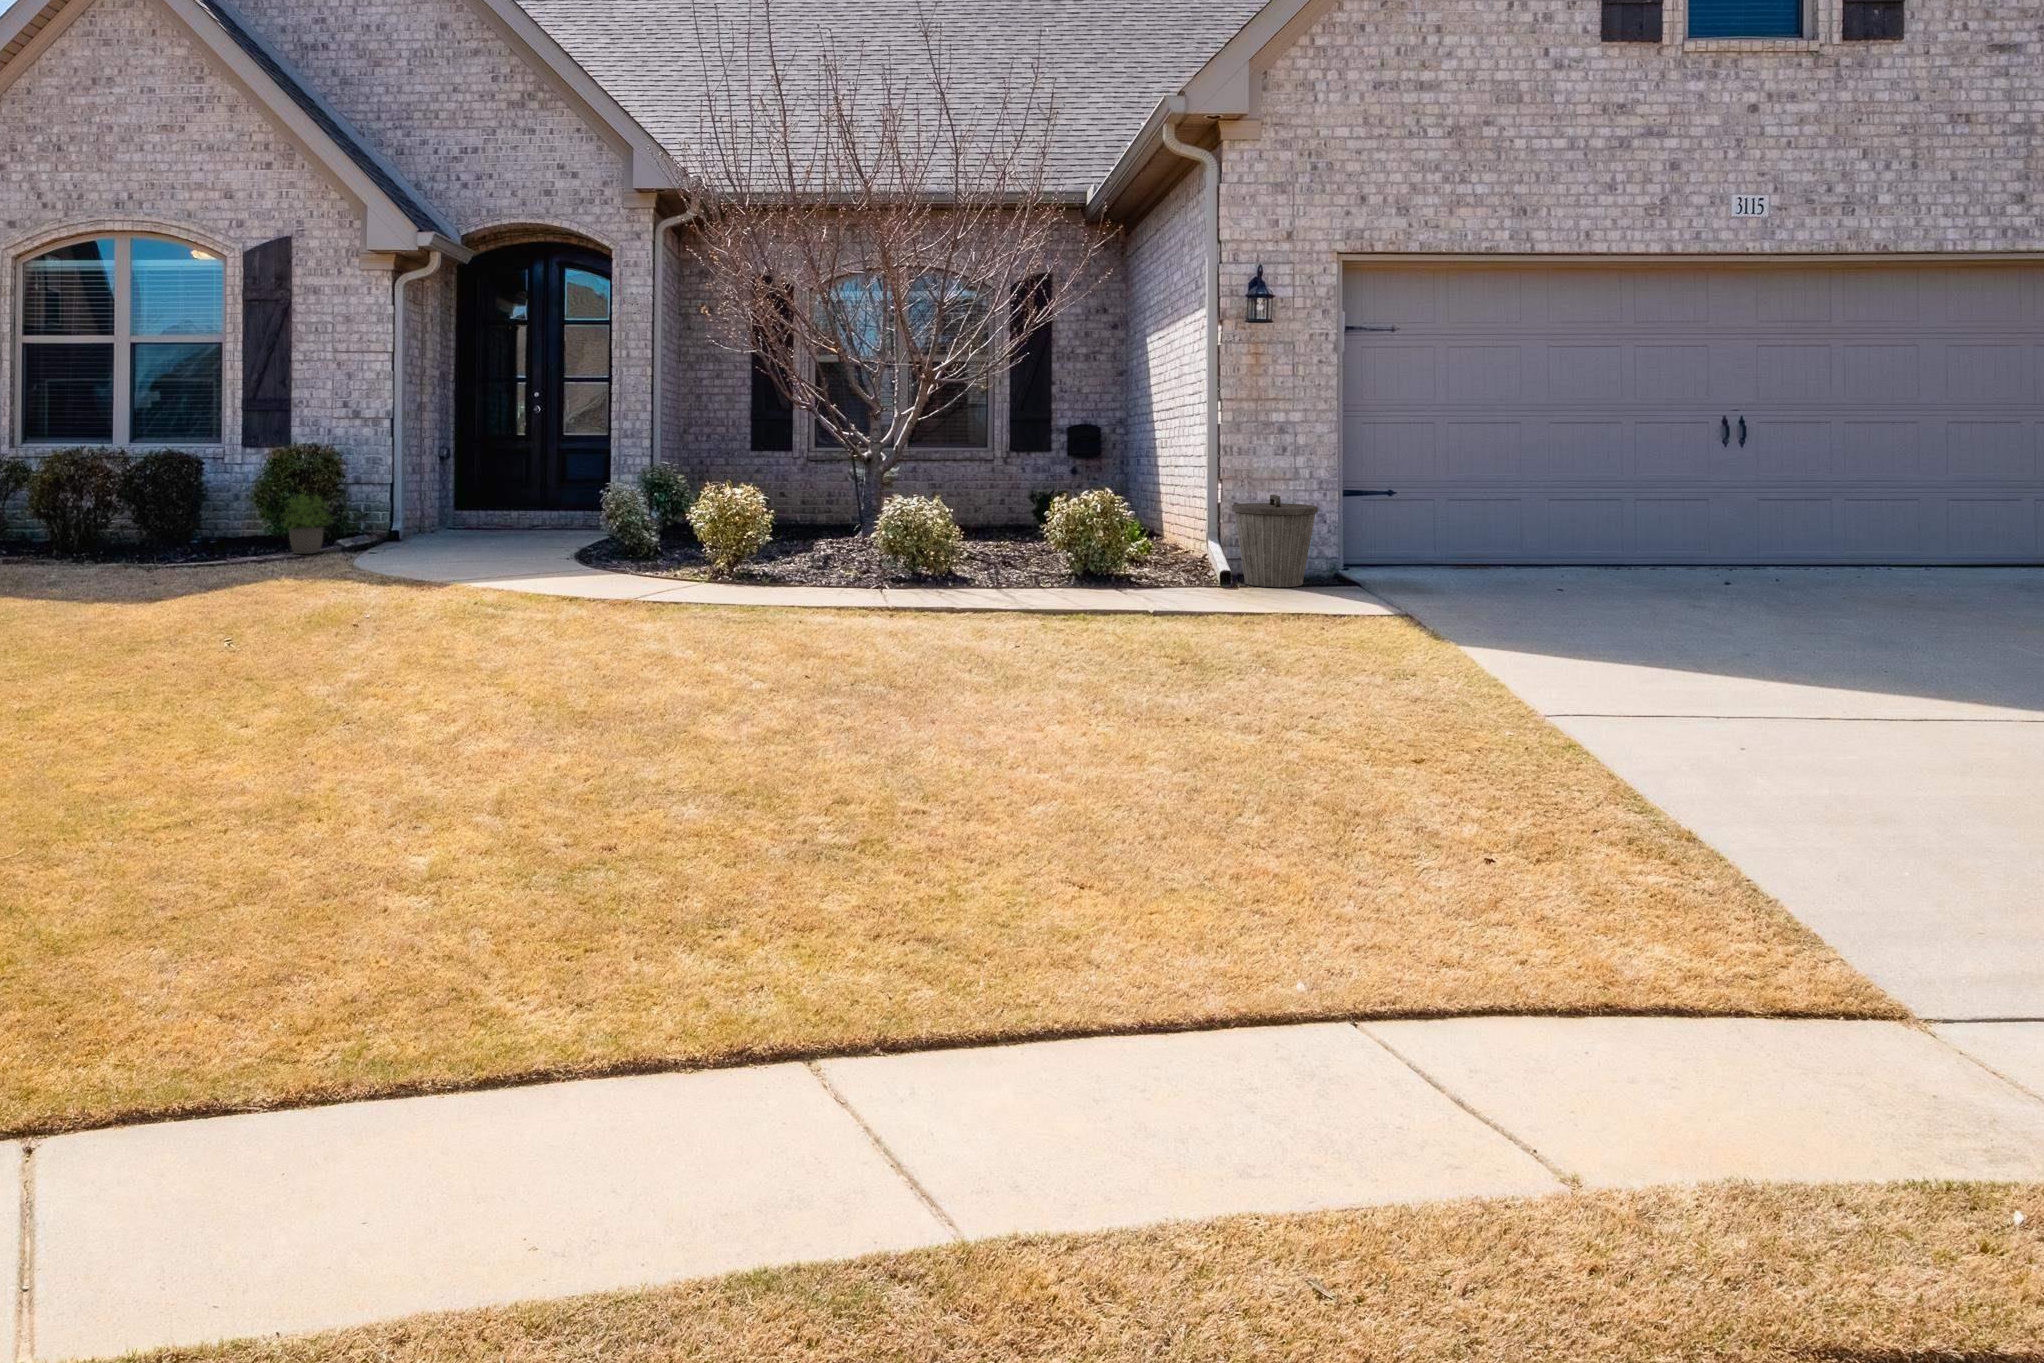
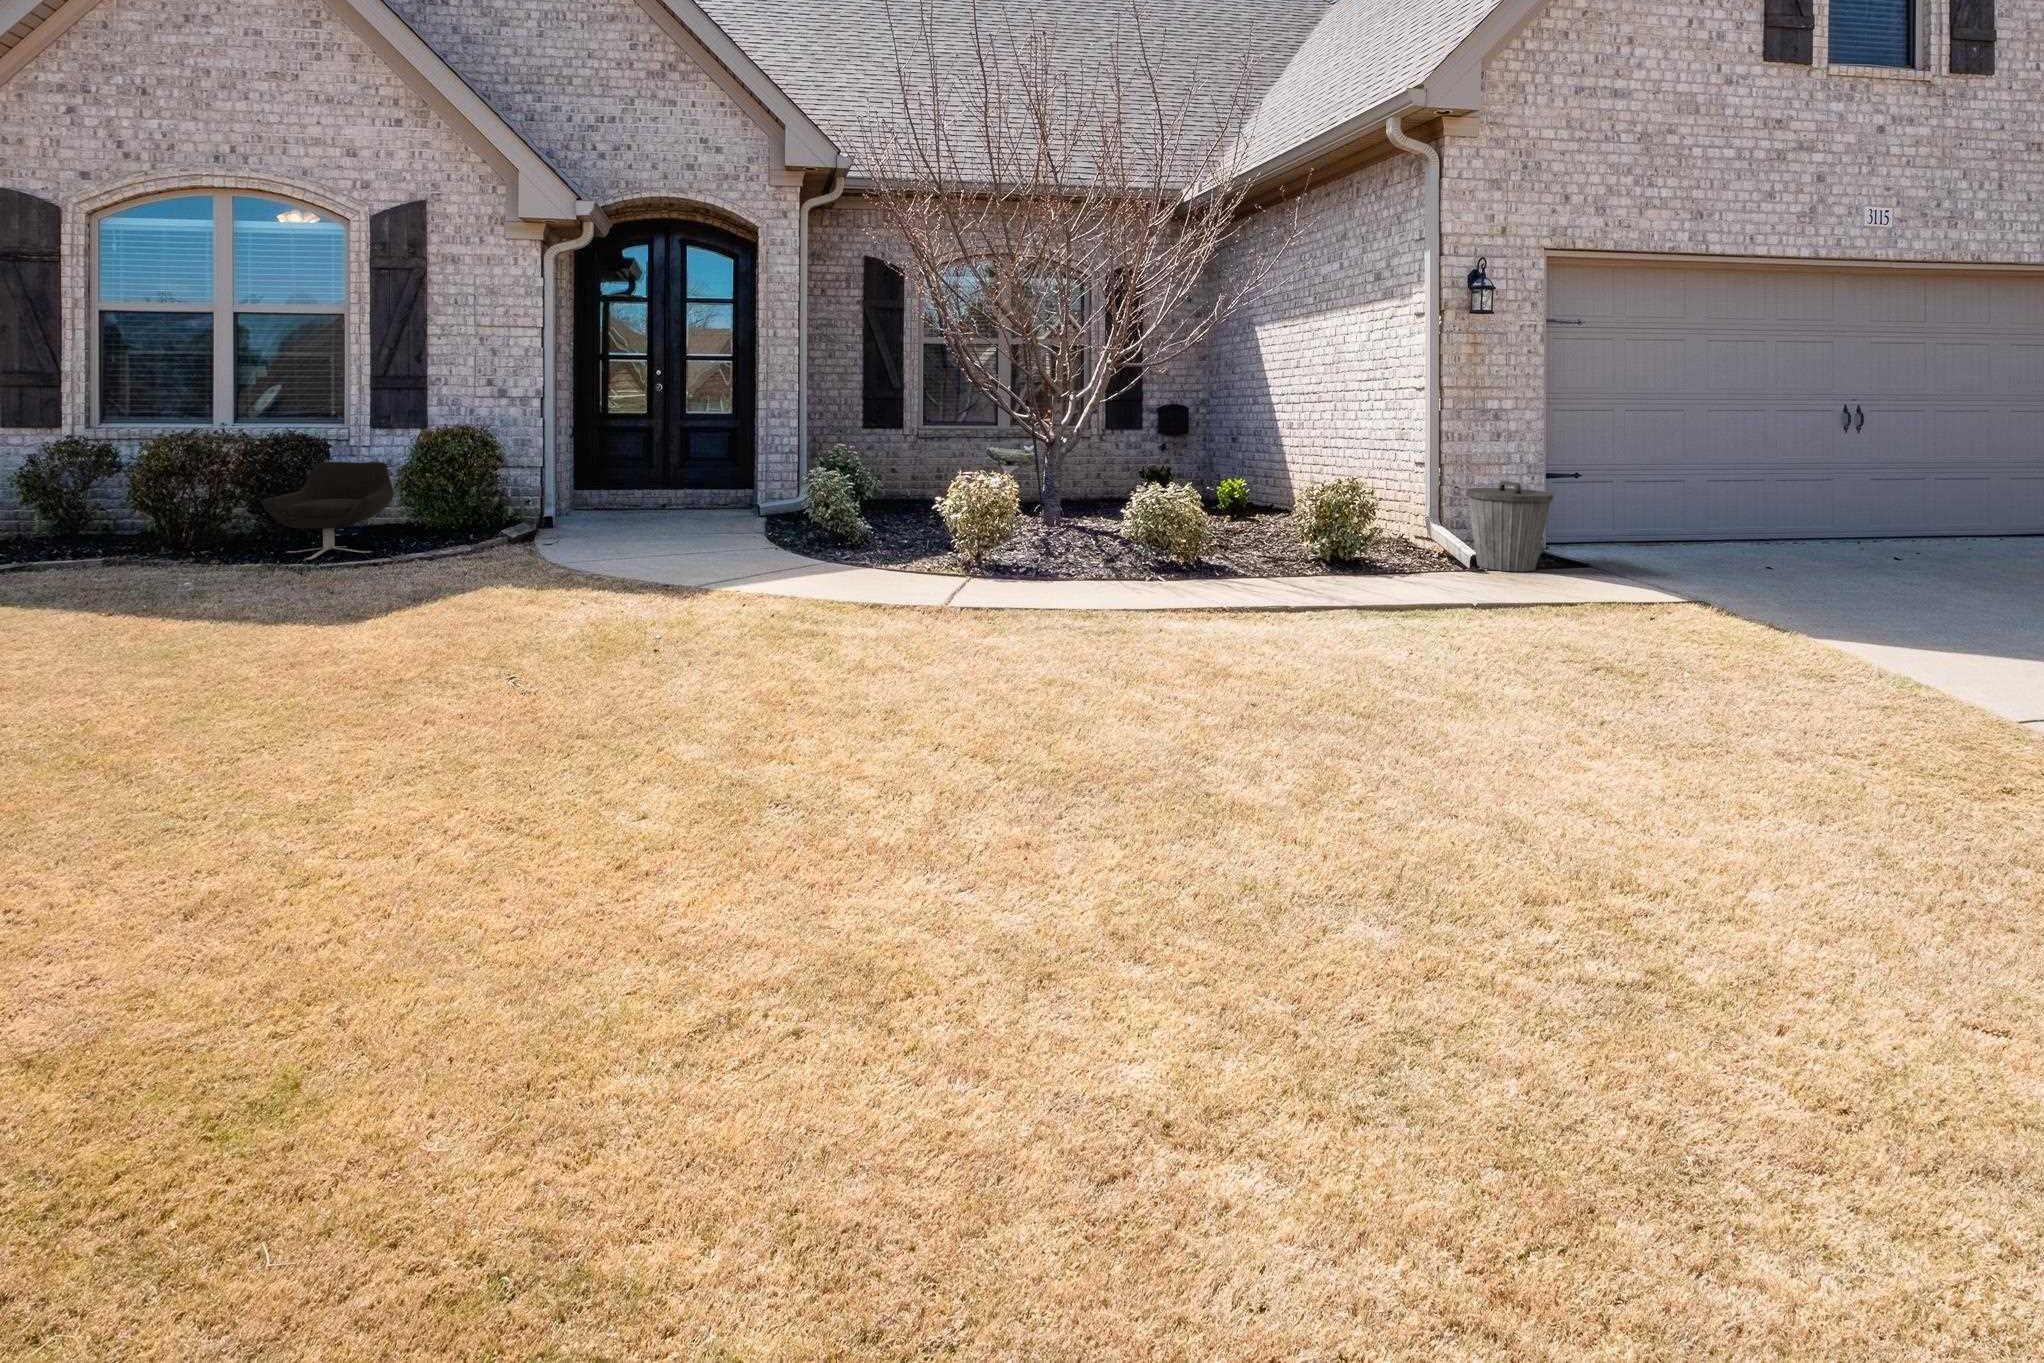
lounge chair: none [128,476,246,559] -> present [262,462,394,559]
potted plant: present [281,493,333,554] -> none [440,481,501,548]

